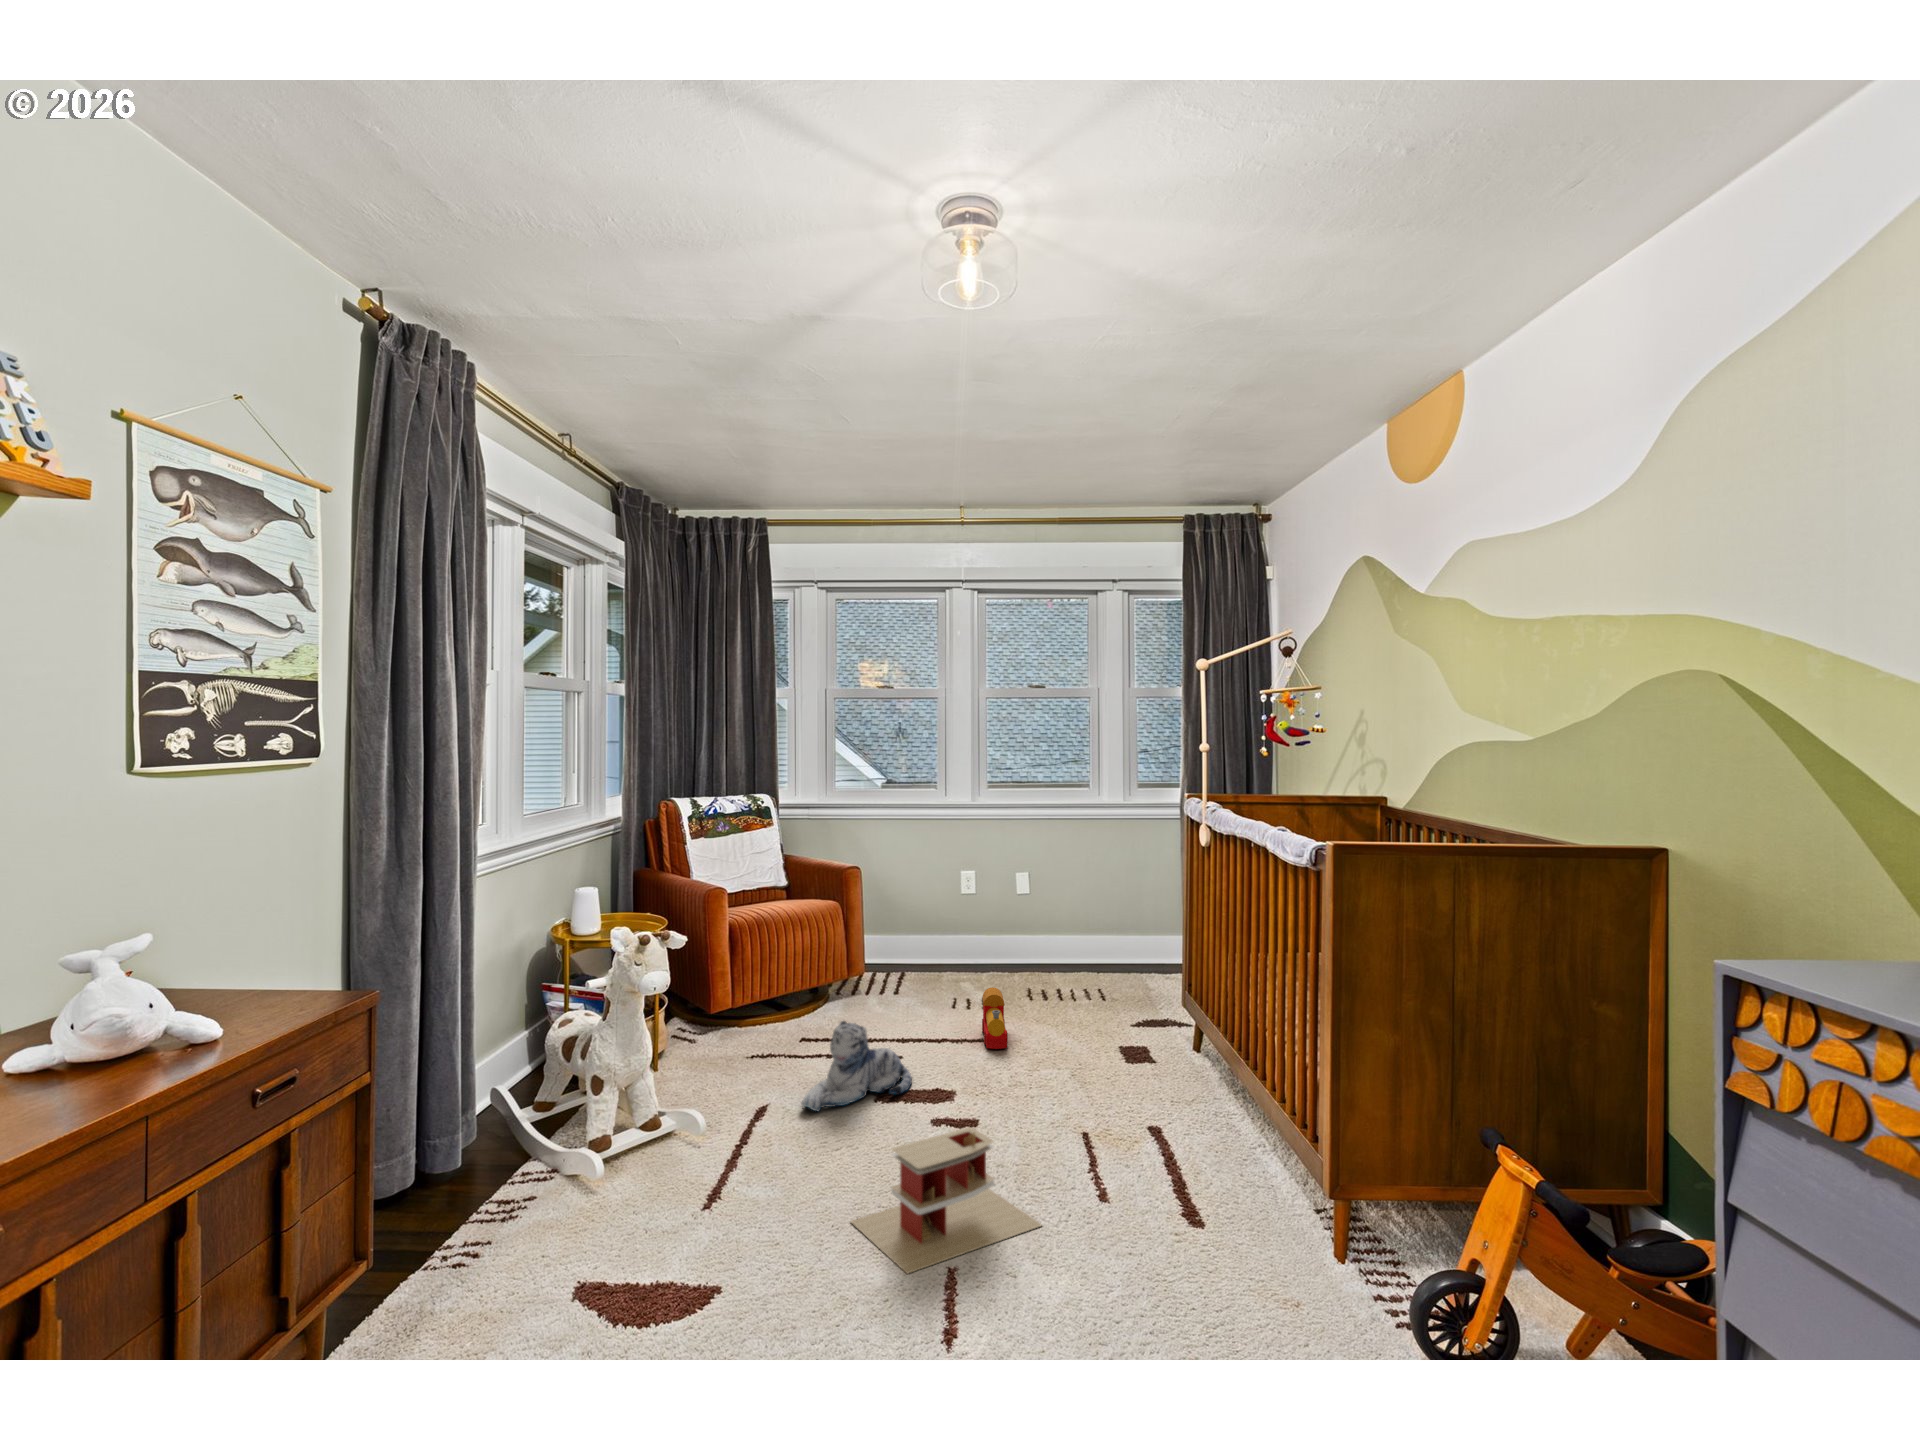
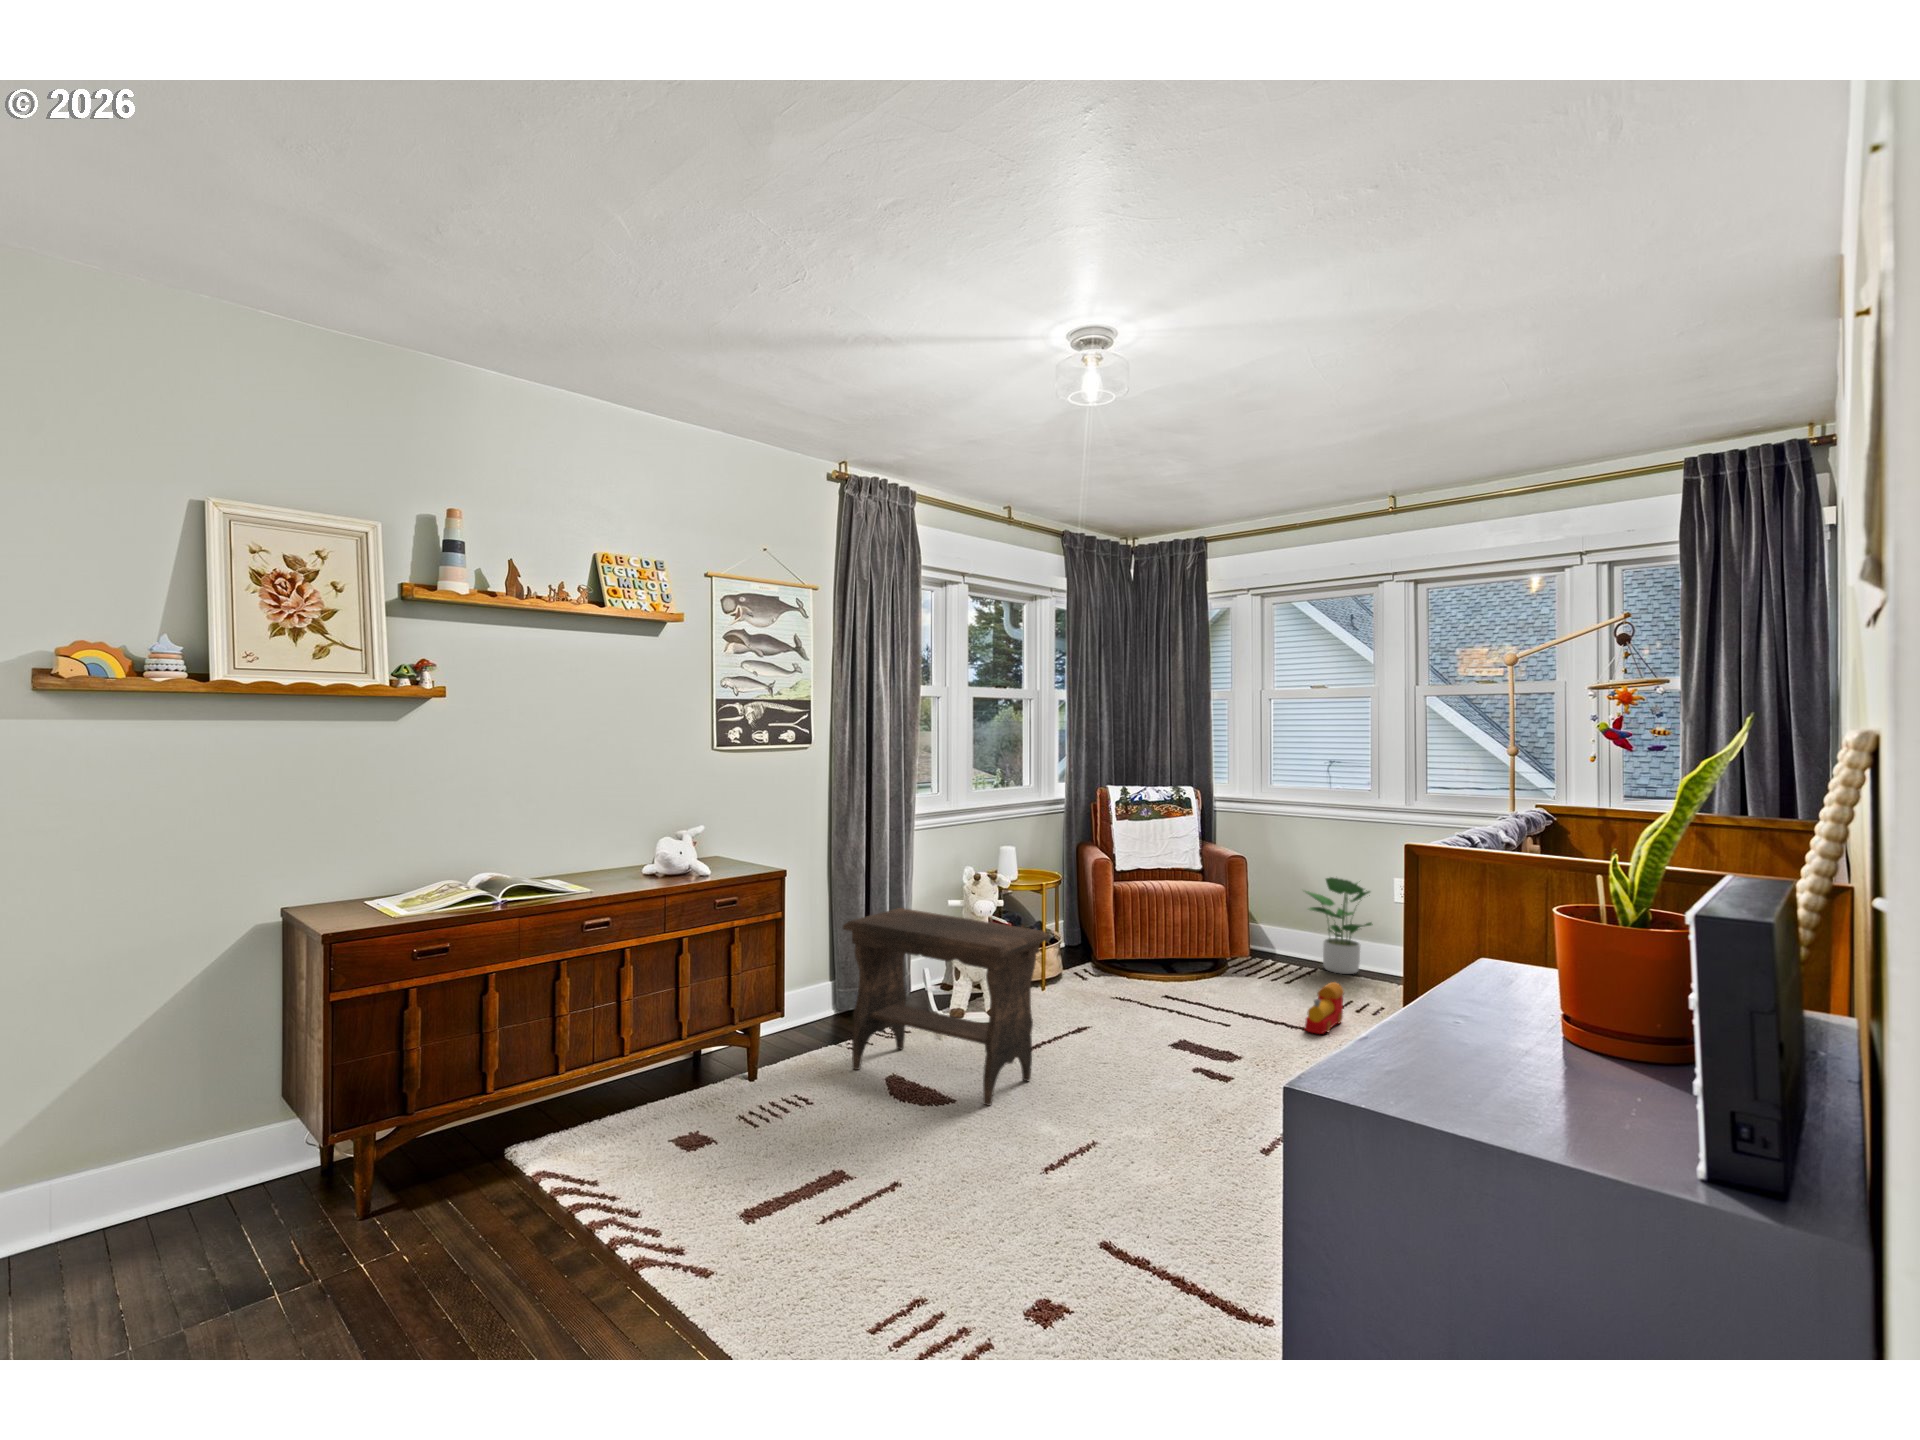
potted plant: none [888,860,969,976] -> present [1305,877,1373,974]
footstool: none [478,999,807,1304] -> present [843,908,1050,1106]
plush toy: present [801,1021,912,1111] -> none [1107,972,1214,1040]
toy house: present [851,1127,1041,1274] -> none [1065,1047,1188,1133]

